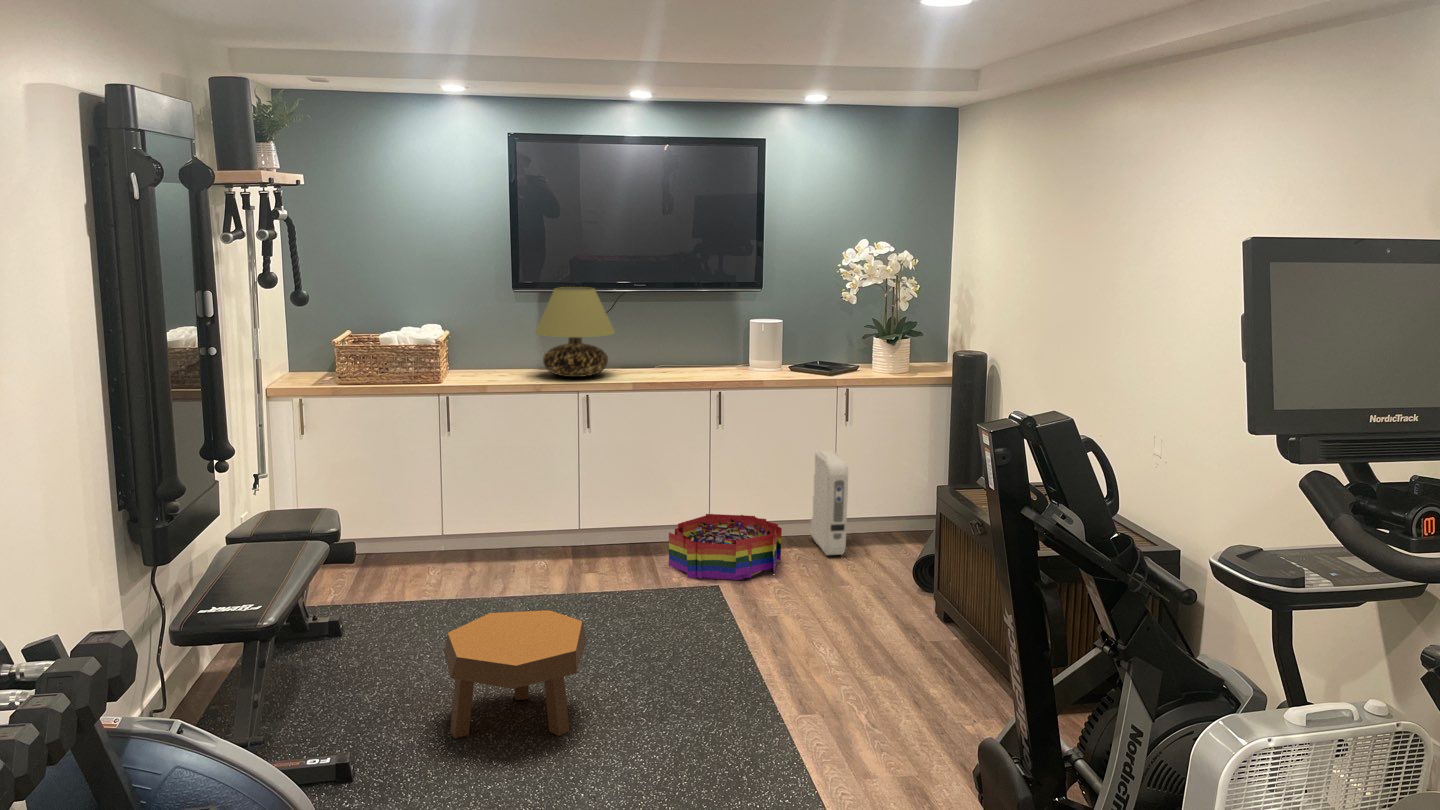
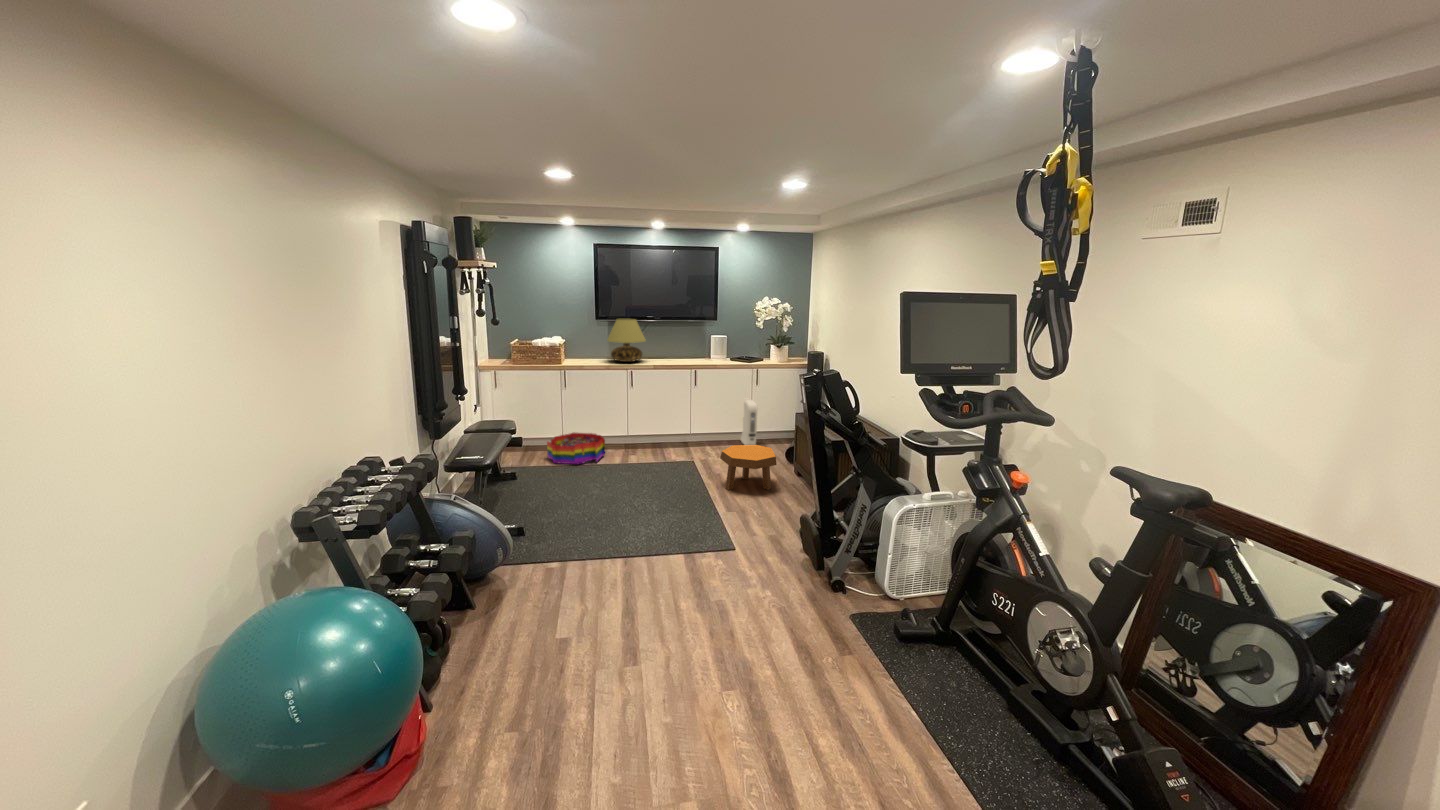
storage bin: present [669,514,782,580] -> present [547,432,605,464]
footstool: present [444,610,587,738] -> present [720,445,777,490]

